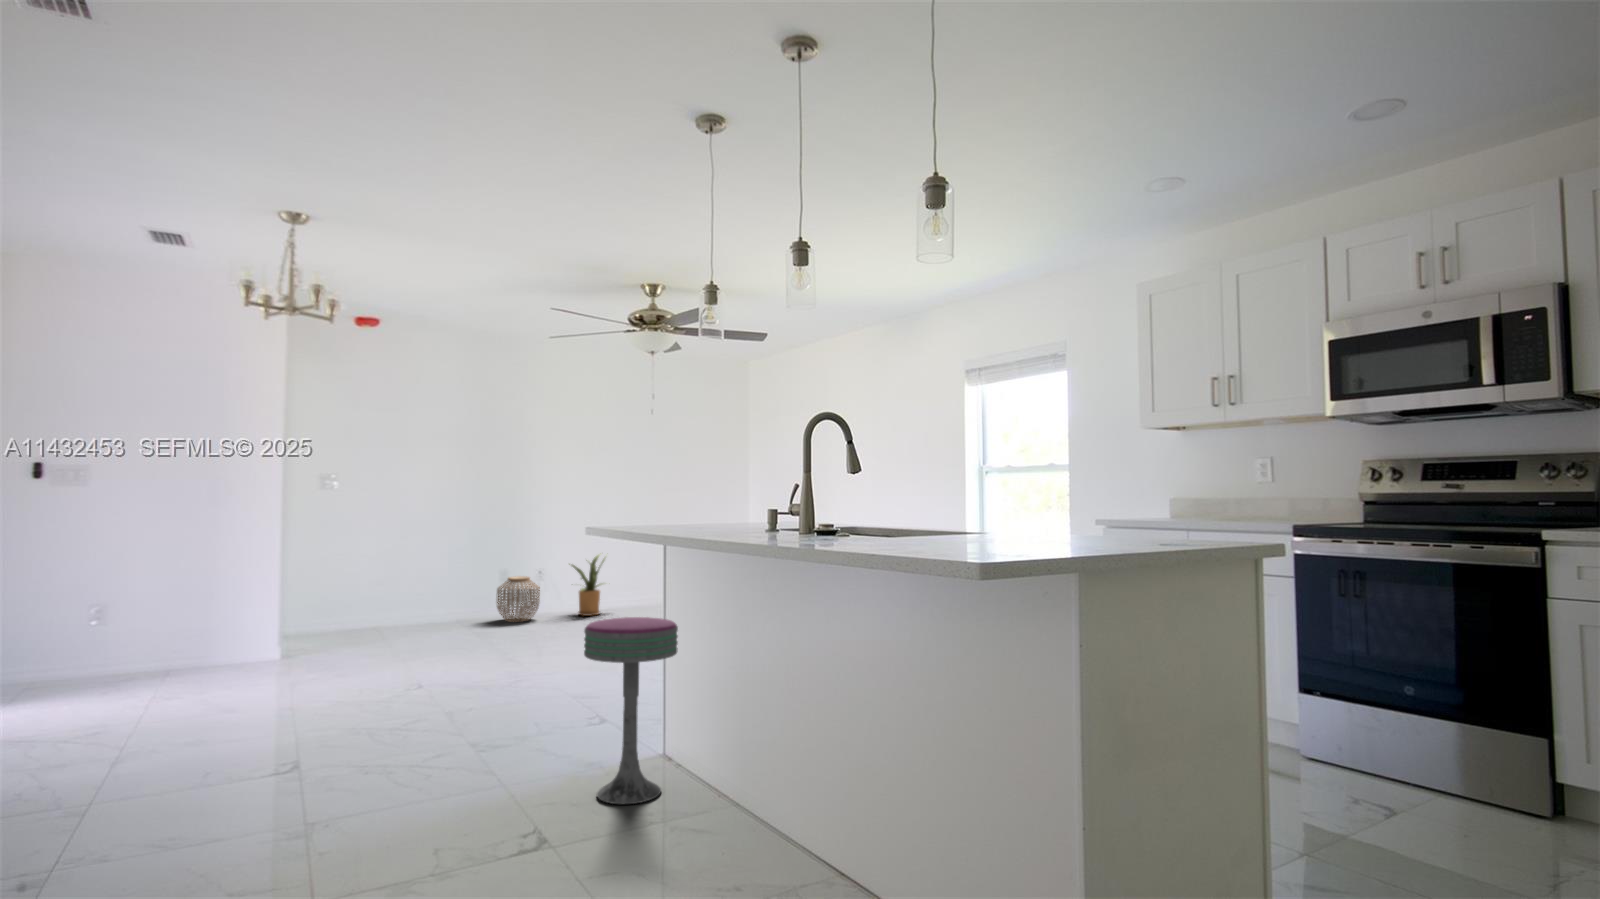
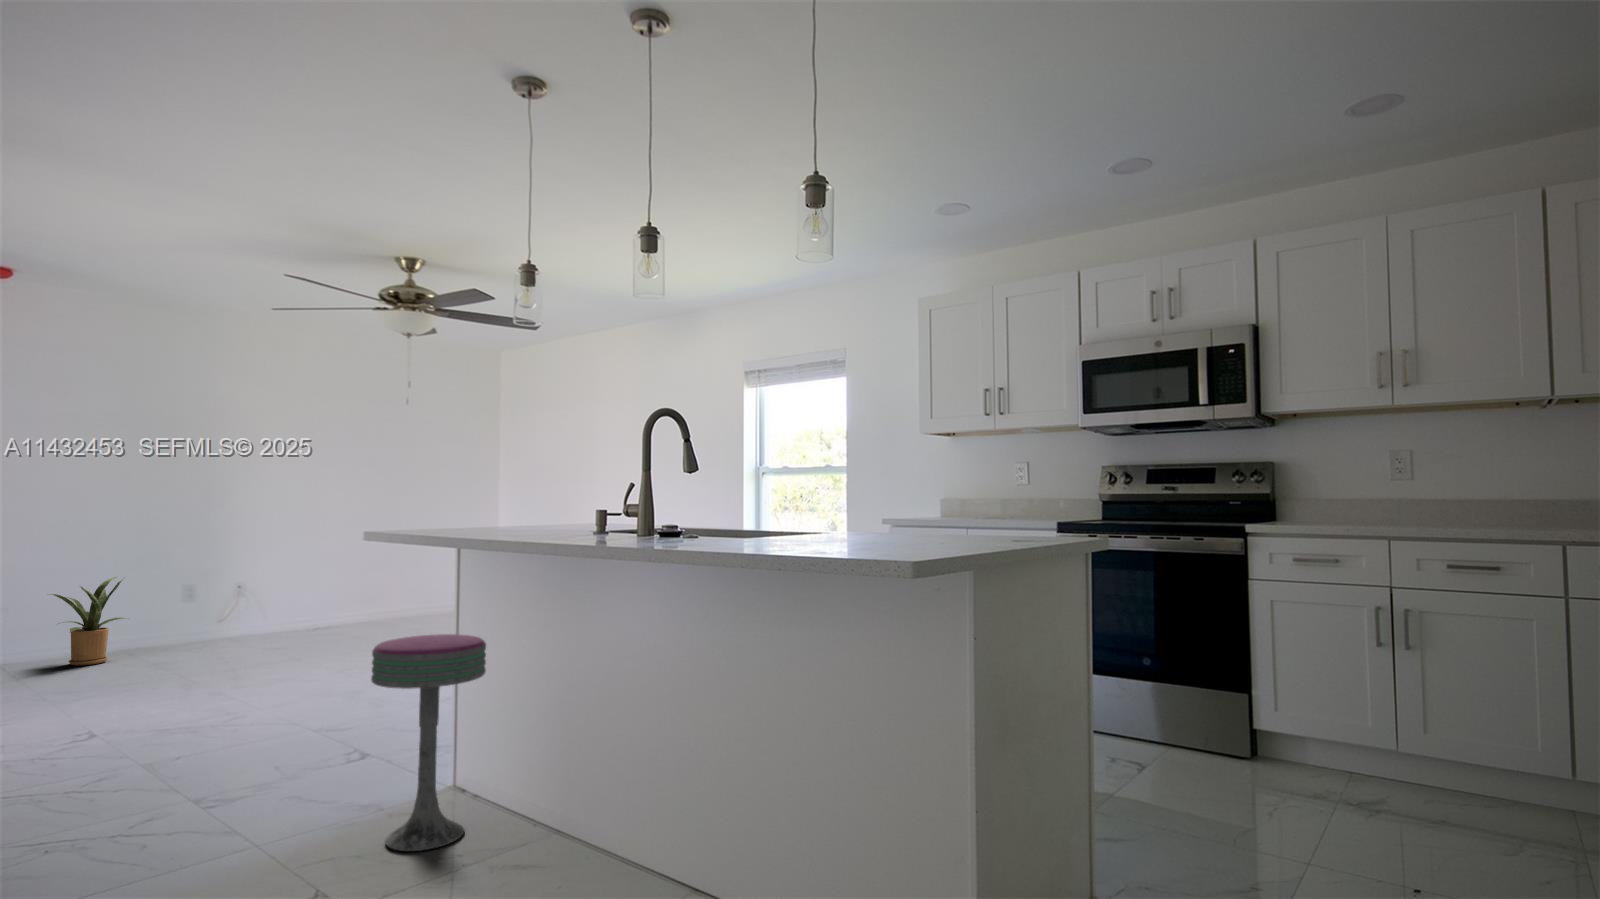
house plant: present [569,555,605,616] -> present [51,577,125,665]
woven basket: present [497,576,540,622] -> none [170,594,231,649]

